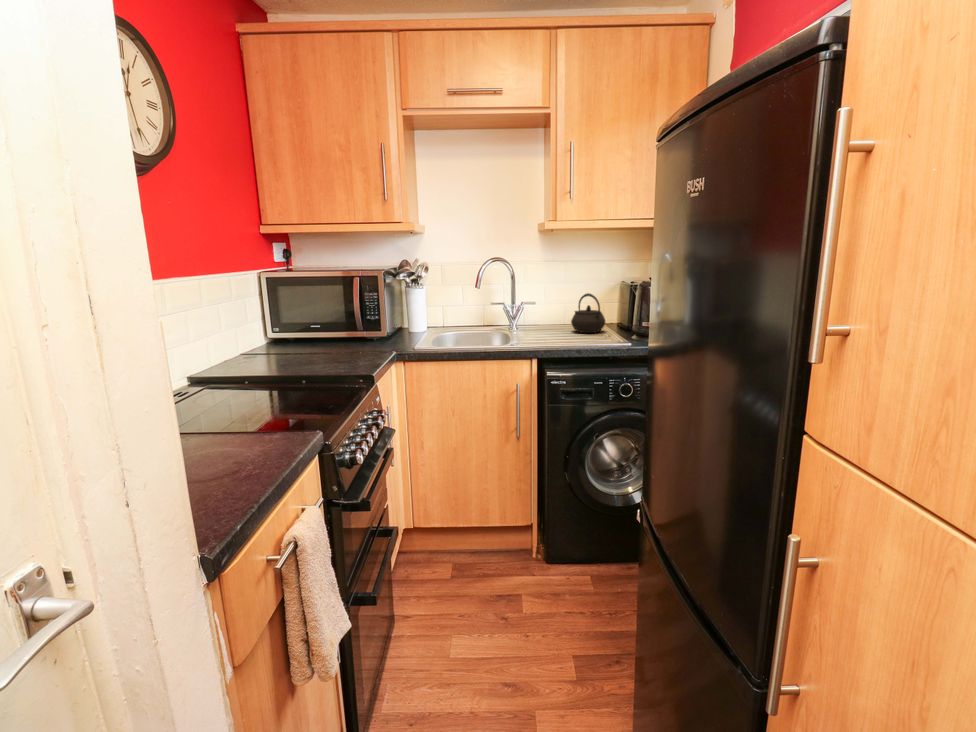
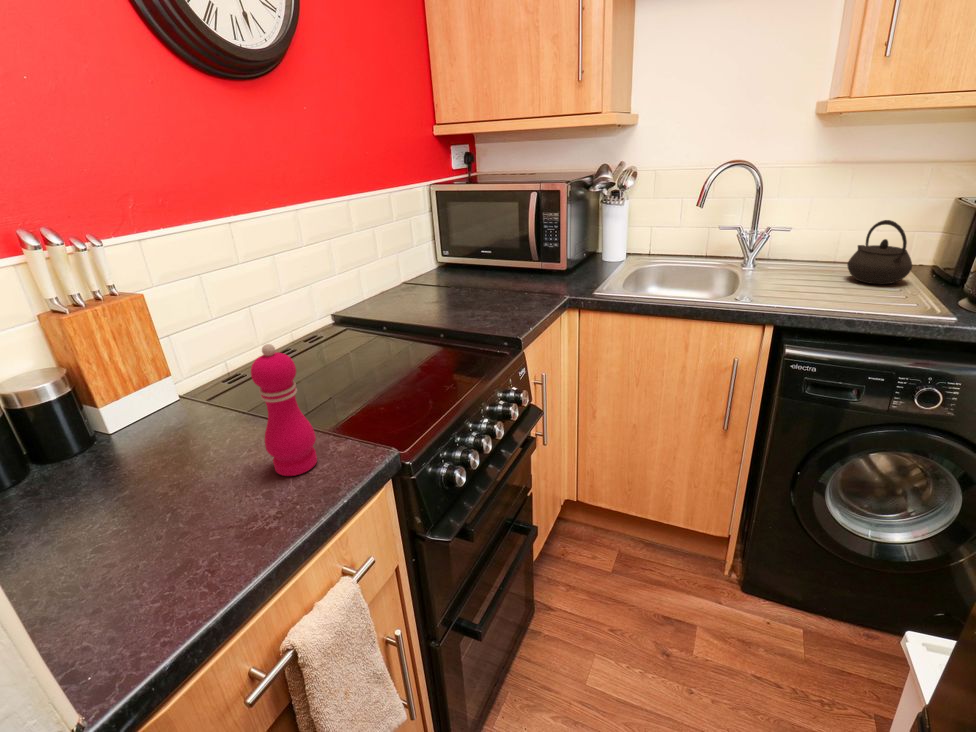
pepper mill: none [223,352,267,454] -> present [251,344,317,476]

